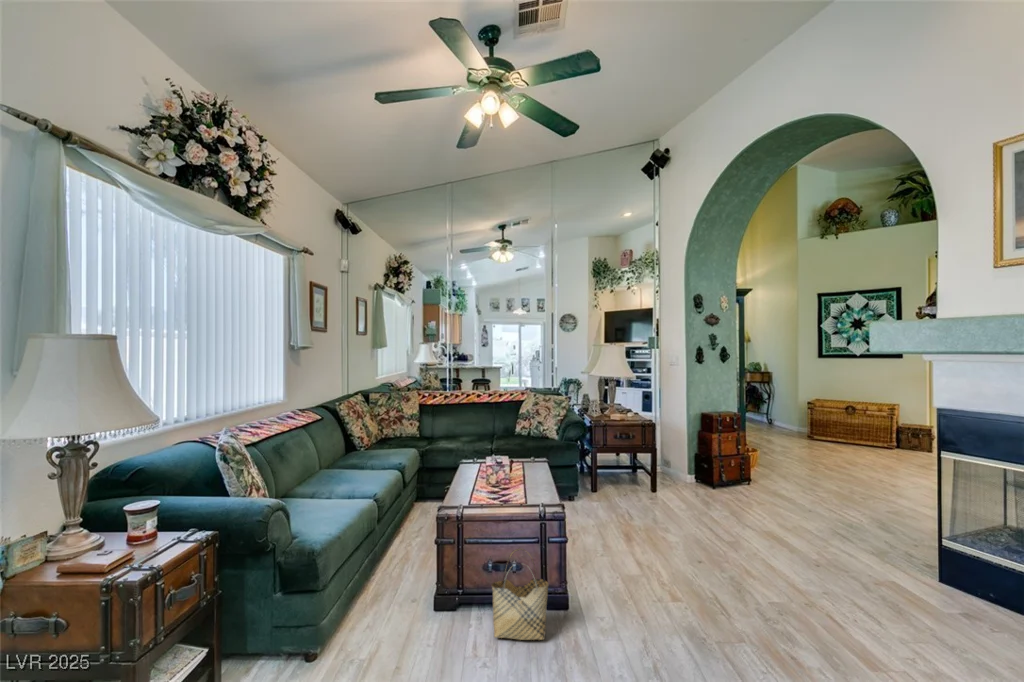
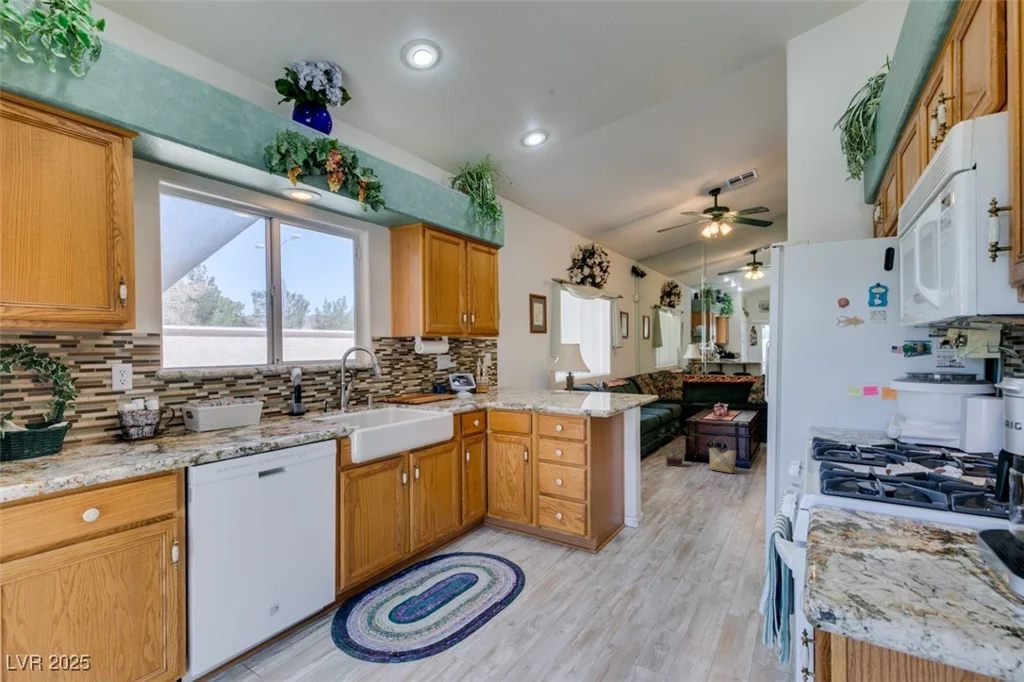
potted plant: none [377,531,477,648] -> present [661,423,694,466]

